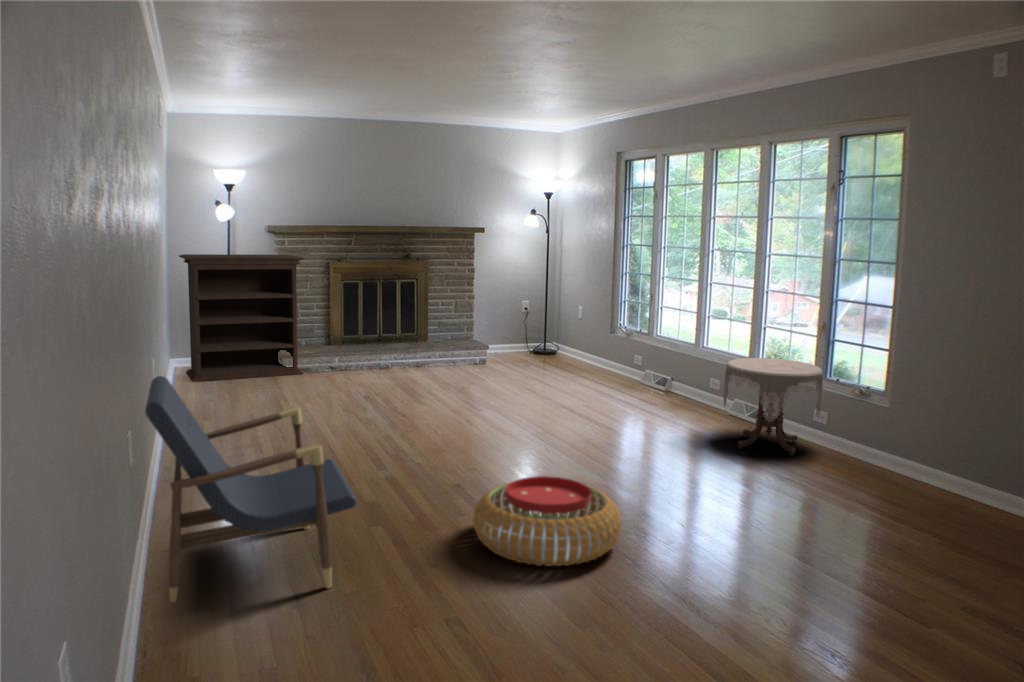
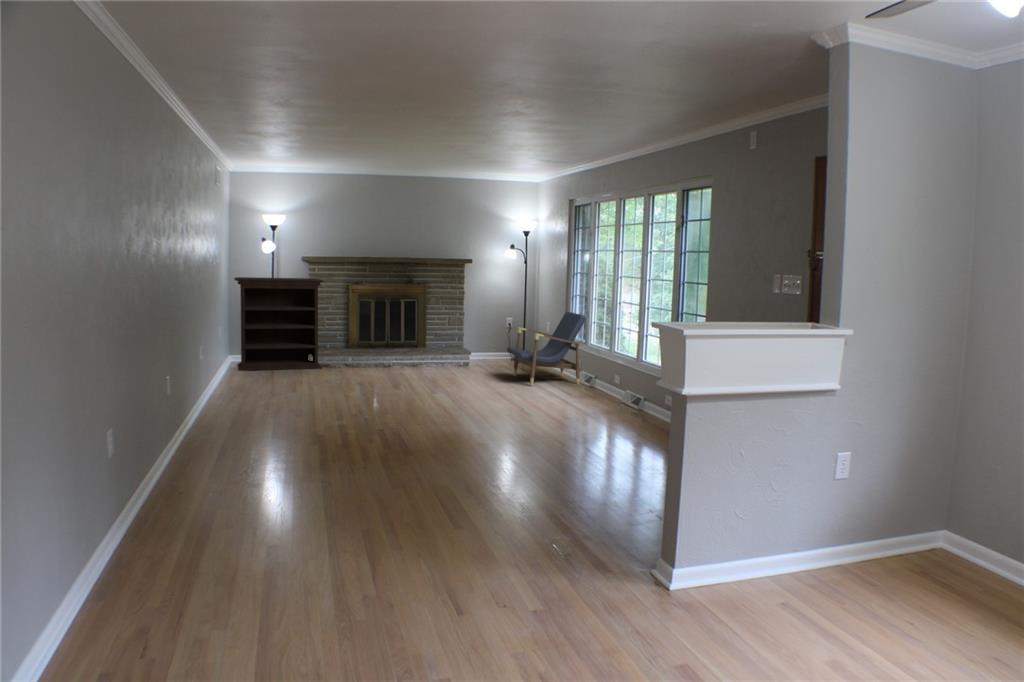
side table: present [723,358,823,455] -> none [595,356,667,427]
lounge chair: present [145,376,357,602] -> present [507,312,586,386]
pouf: present [473,476,622,566] -> none [358,421,457,473]

